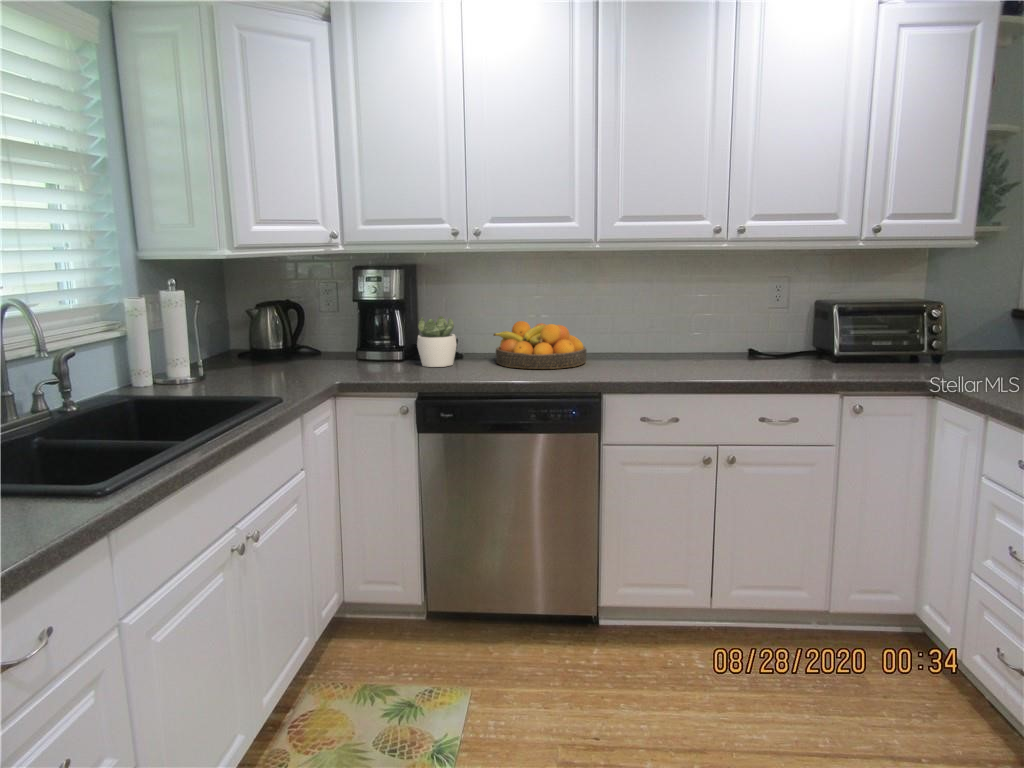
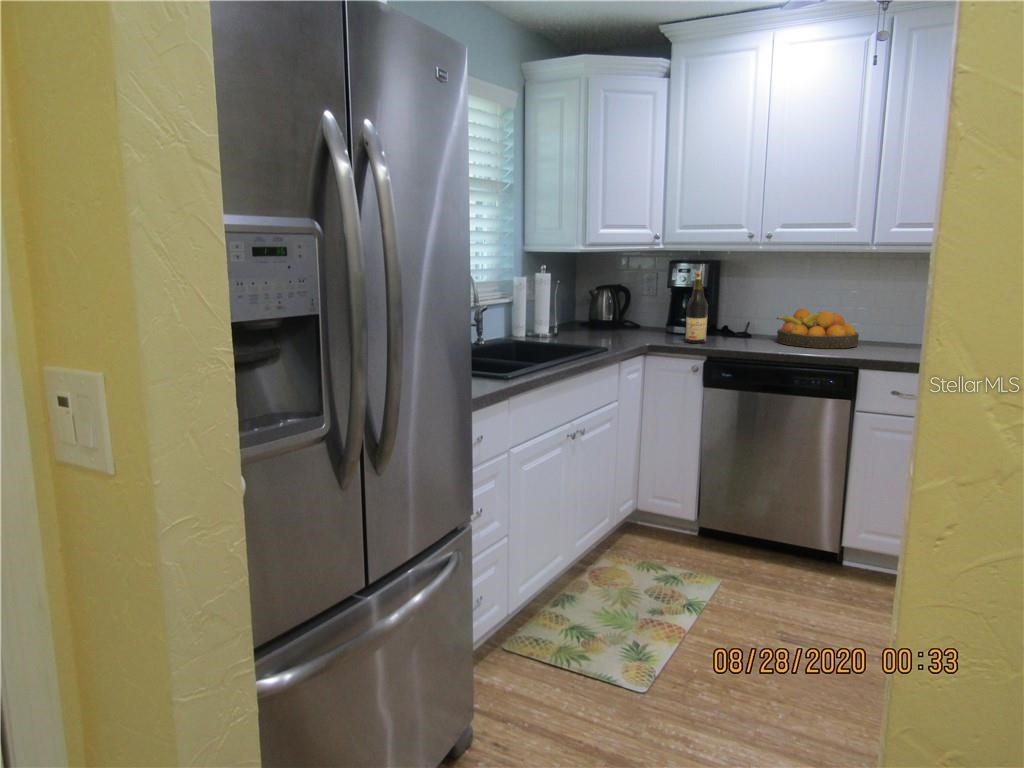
wine bottle: none [385,280,414,376] -> present [685,271,708,343]
succulent plant: present [417,316,457,367] -> none [712,301,745,341]

